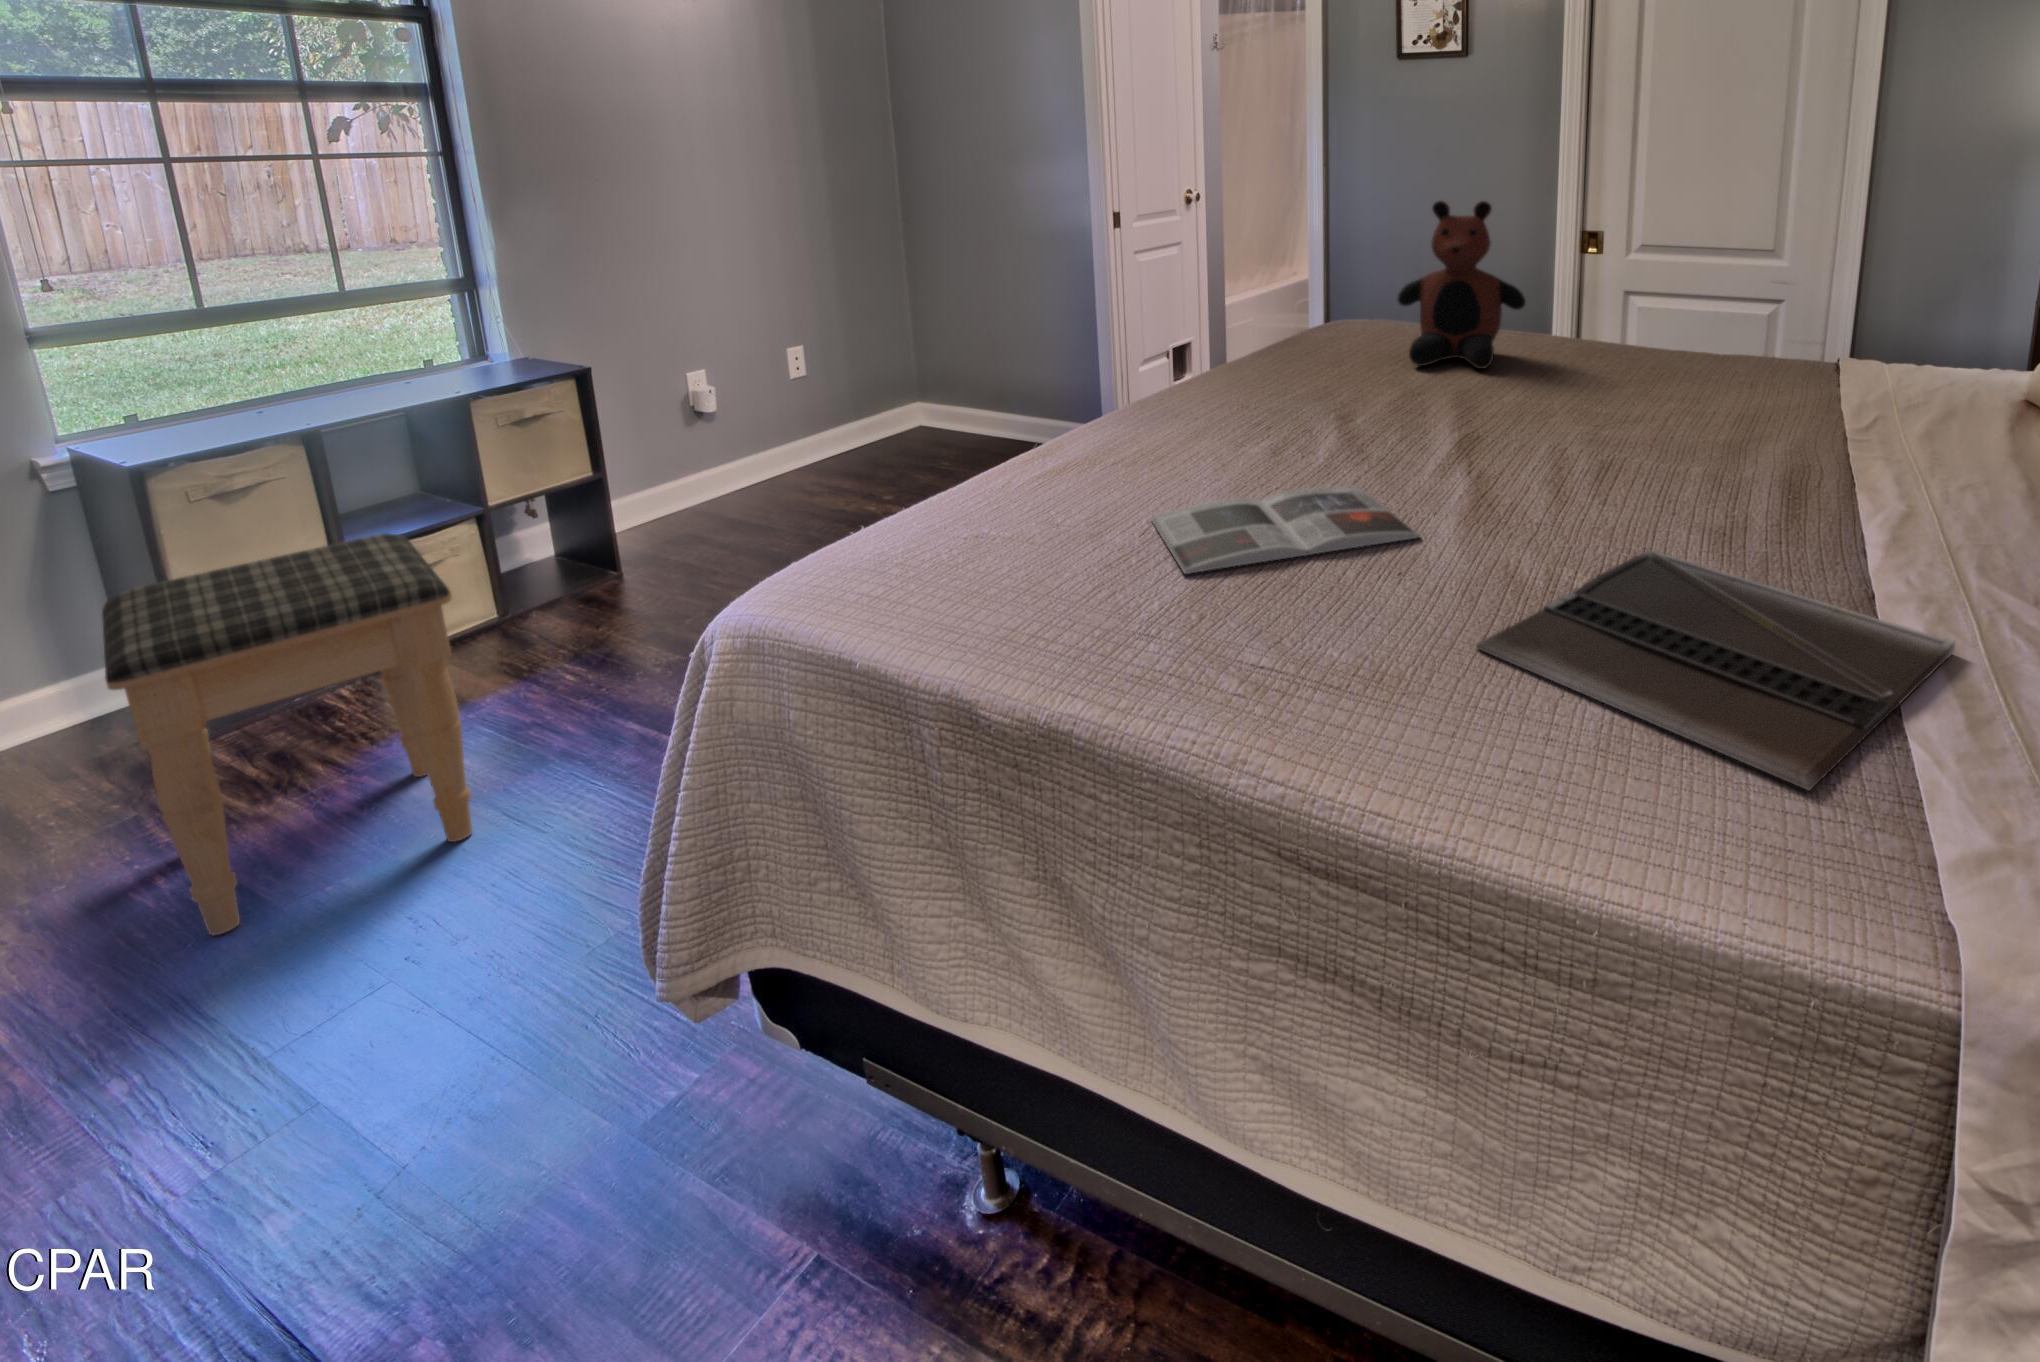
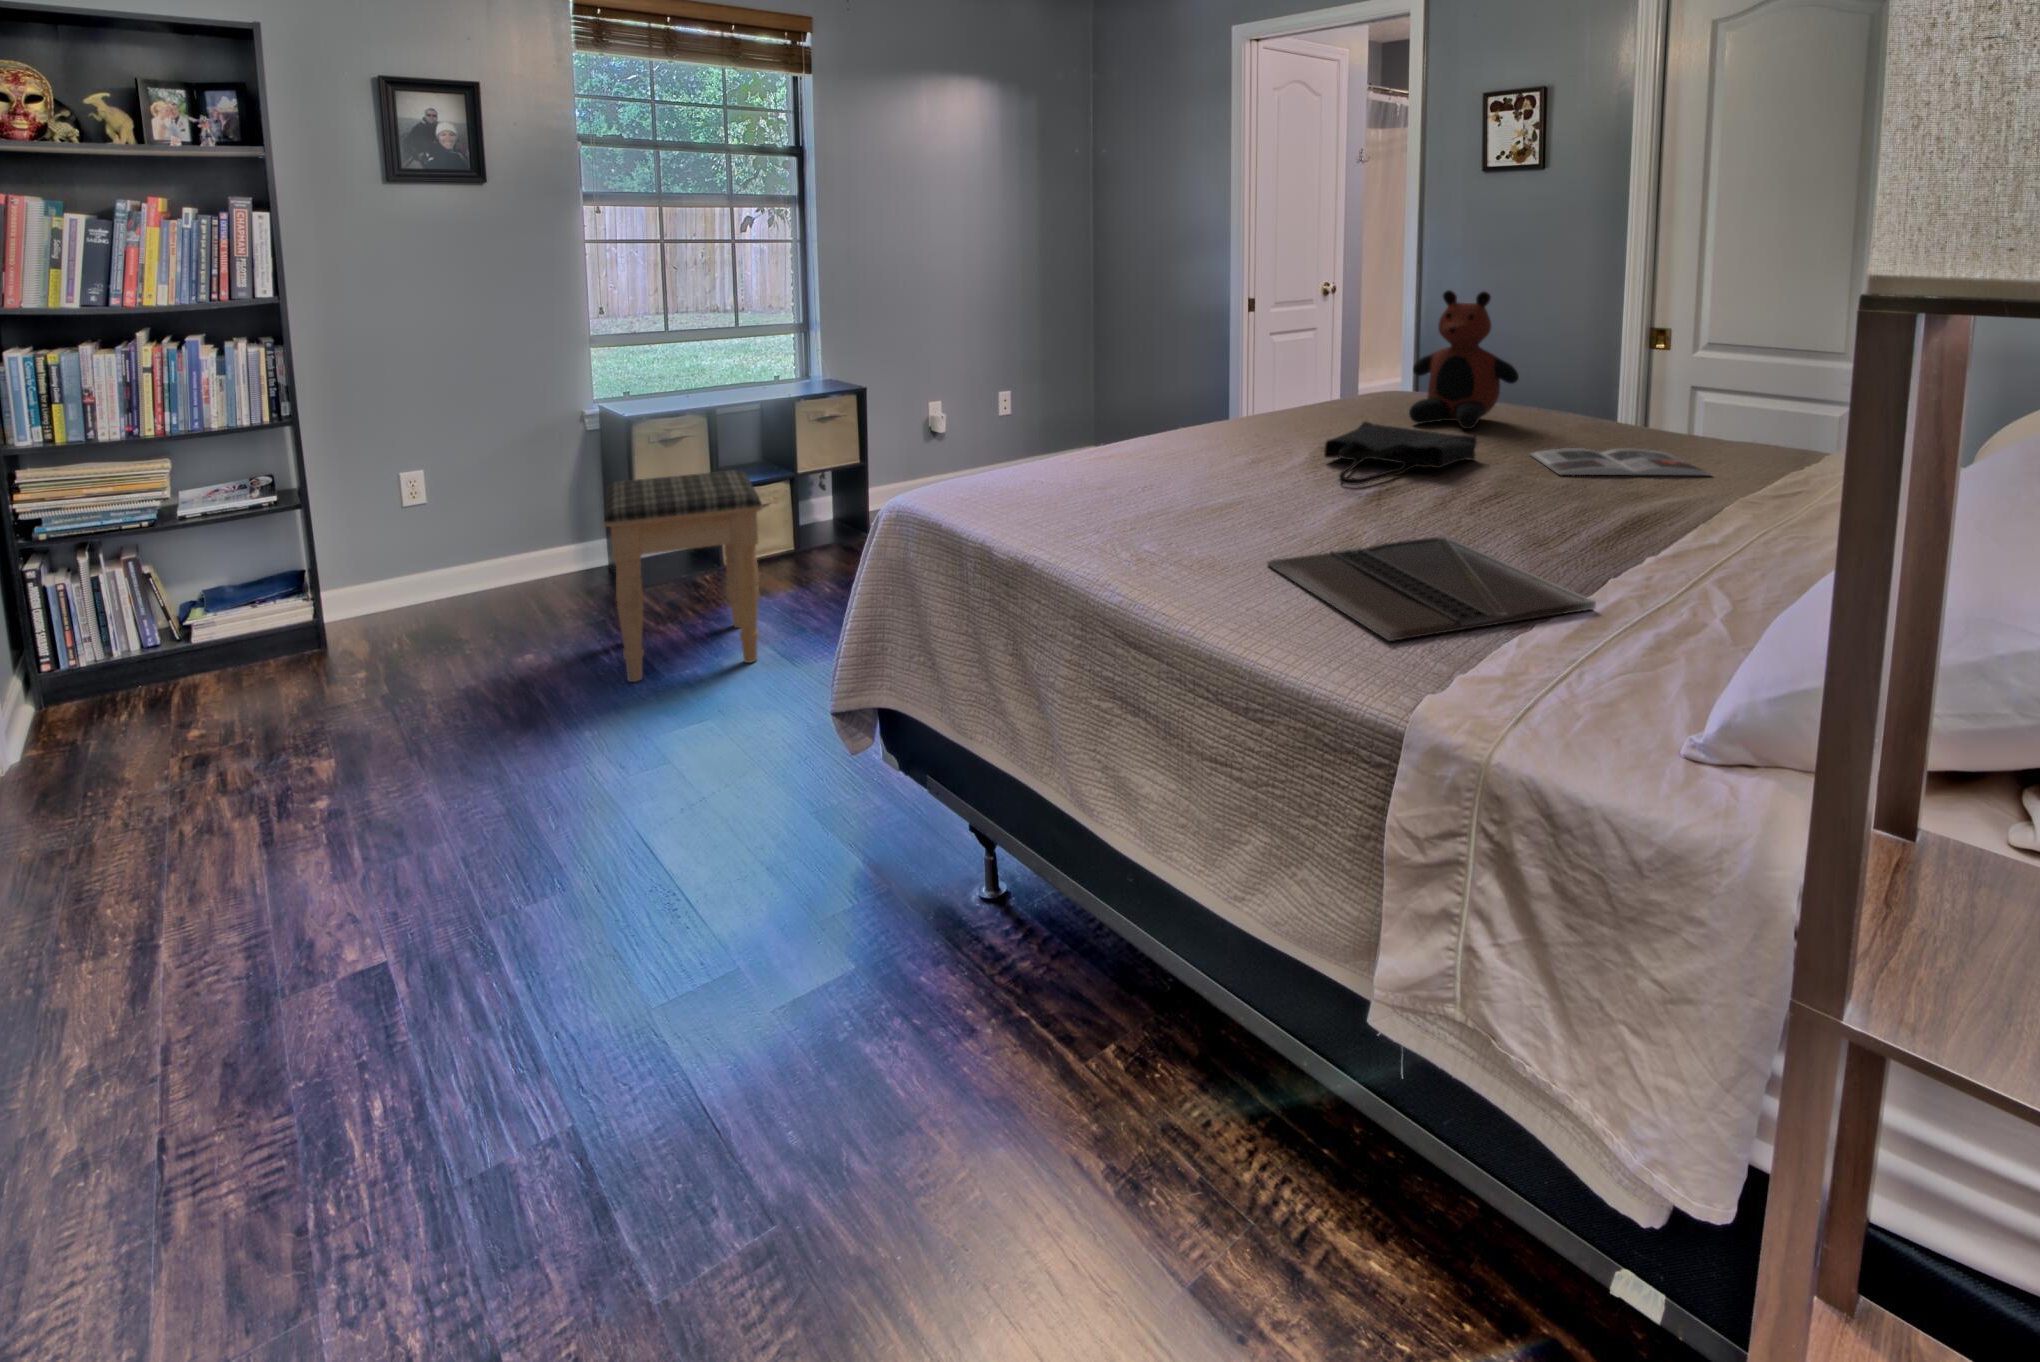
tote bag: none [1369,375,1541,473] -> present [1324,422,1477,485]
magazine: present [1152,487,1421,574] -> present [1531,448,1711,476]

